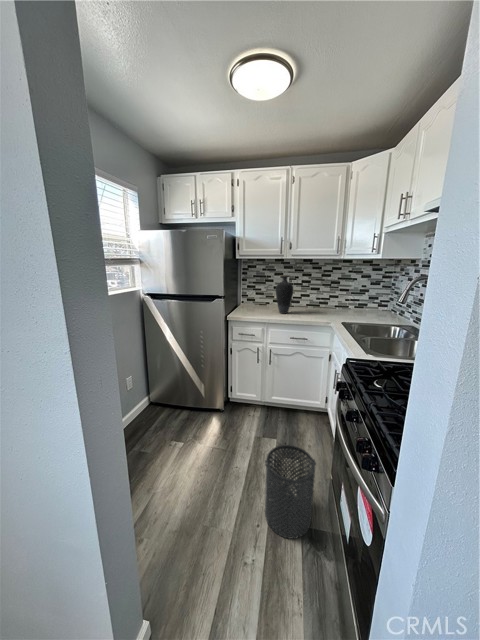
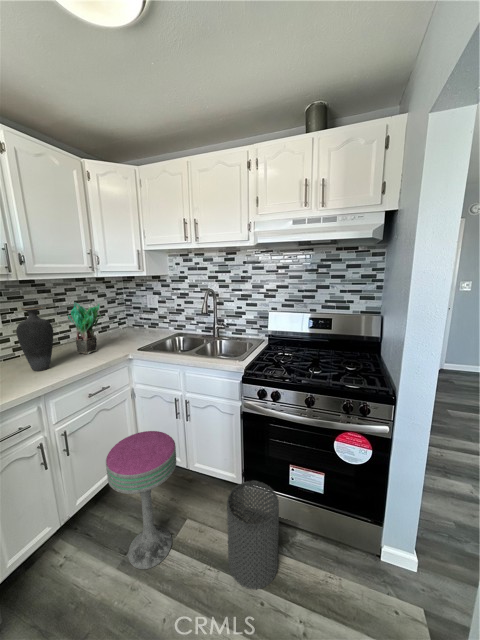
potted plant: none [308,276,332,315] -> present [68,302,100,354]
bar stool: none [252,367,298,457] -> present [106,431,177,569]

